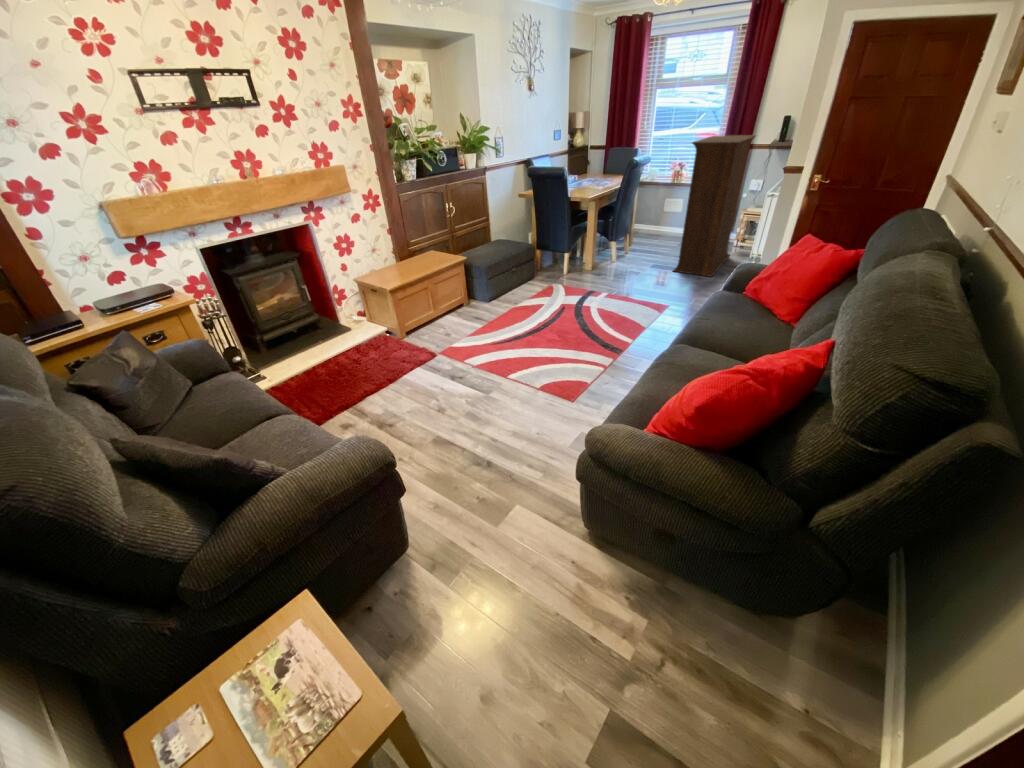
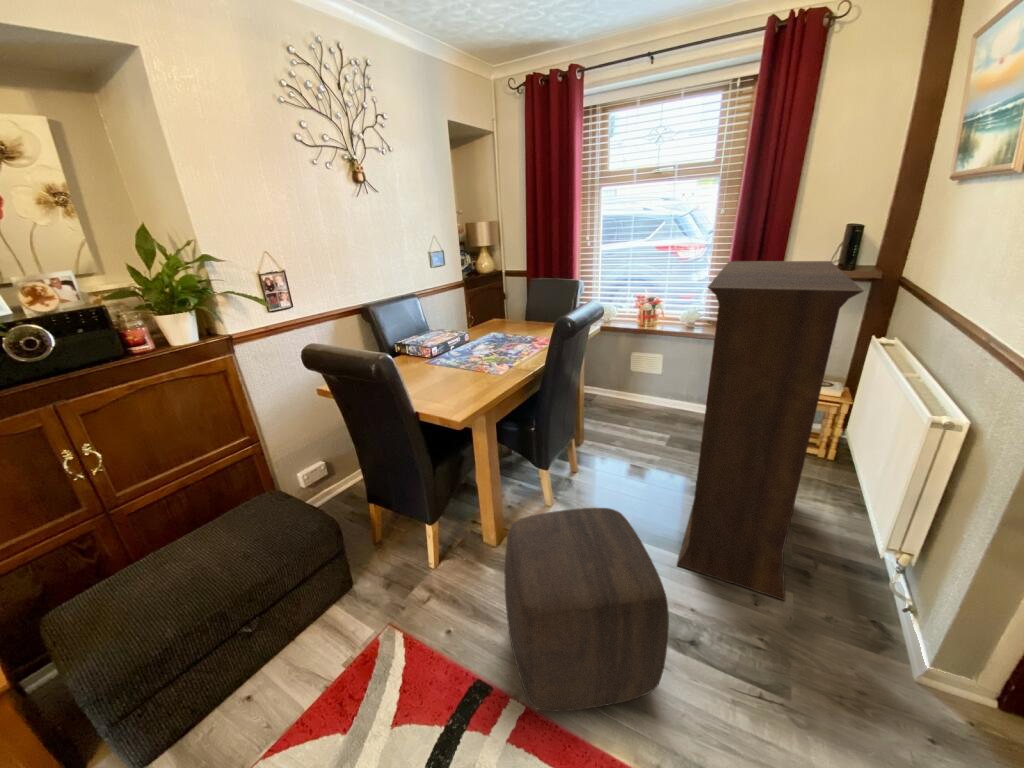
ottoman: none [606,232,664,289] -> present [505,508,669,712]

